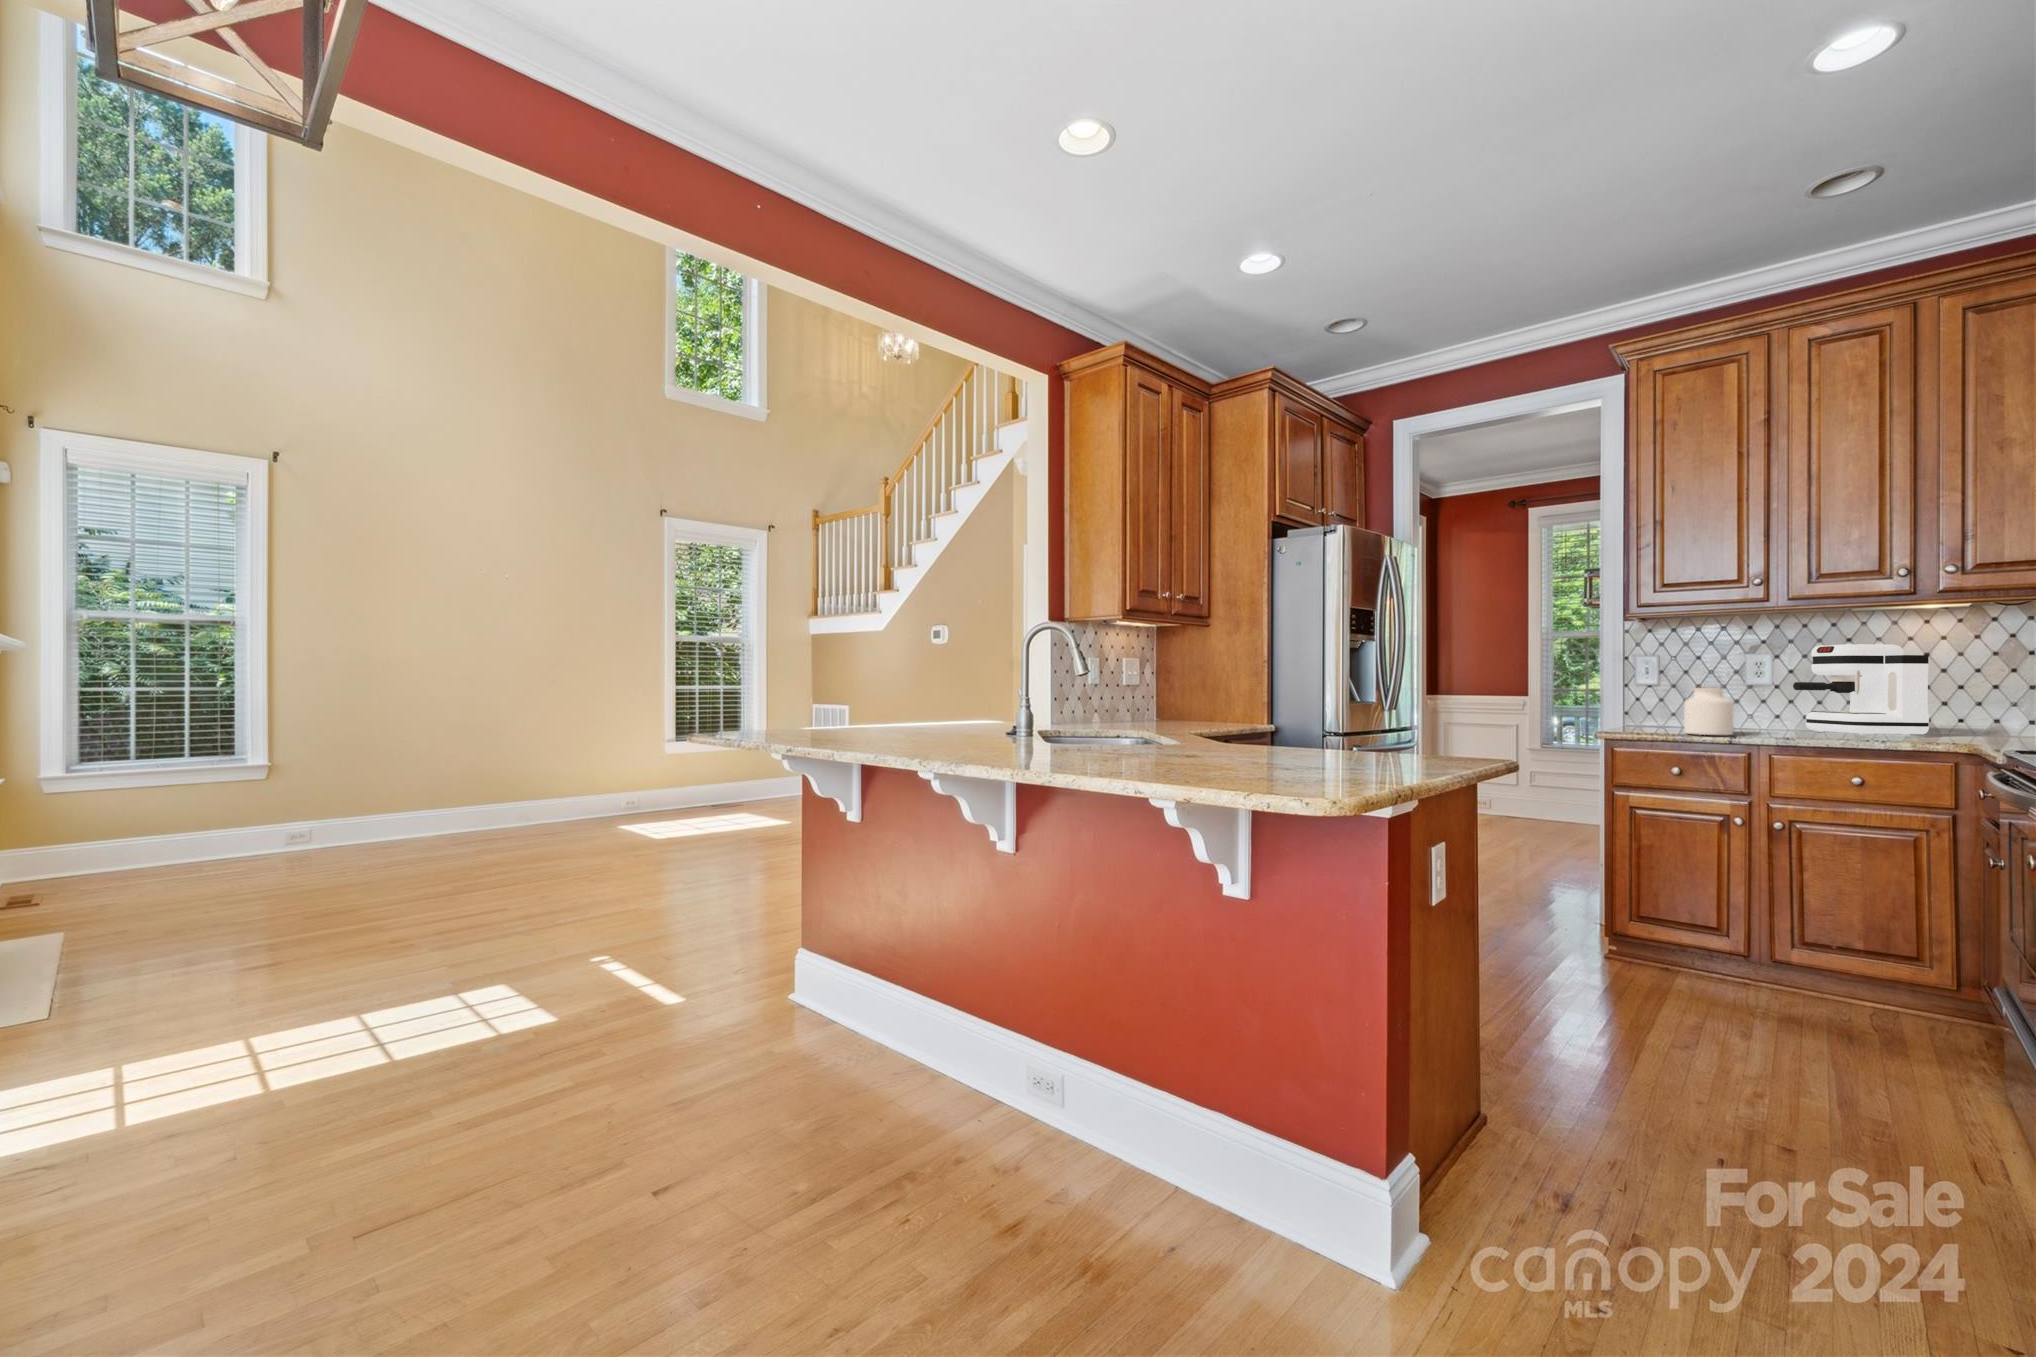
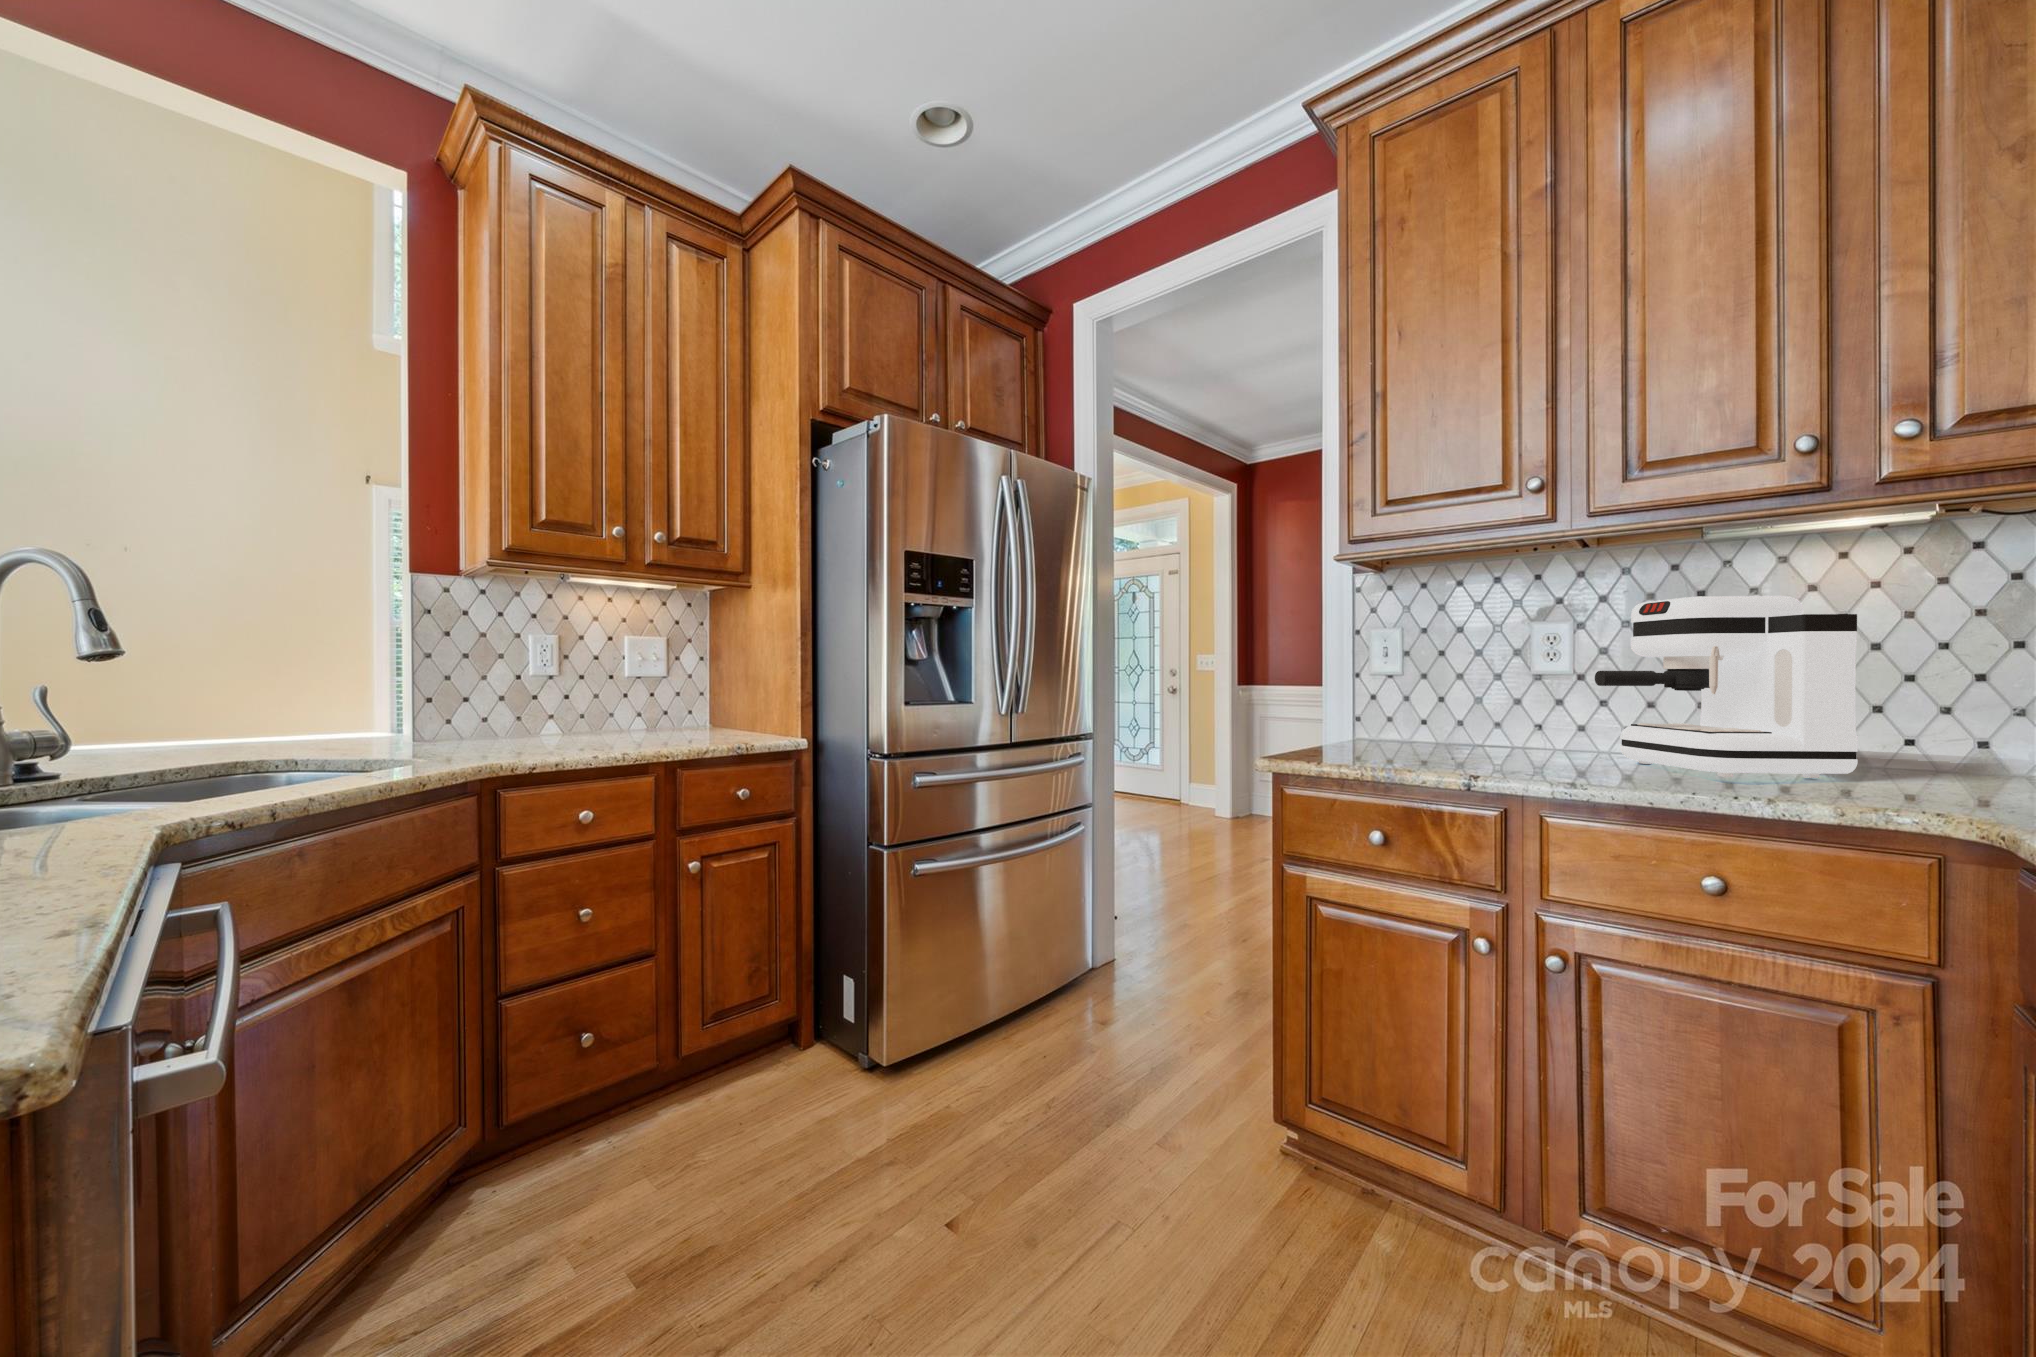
jar: present [1684,687,1733,735] -> none [1407,681,1488,771]

